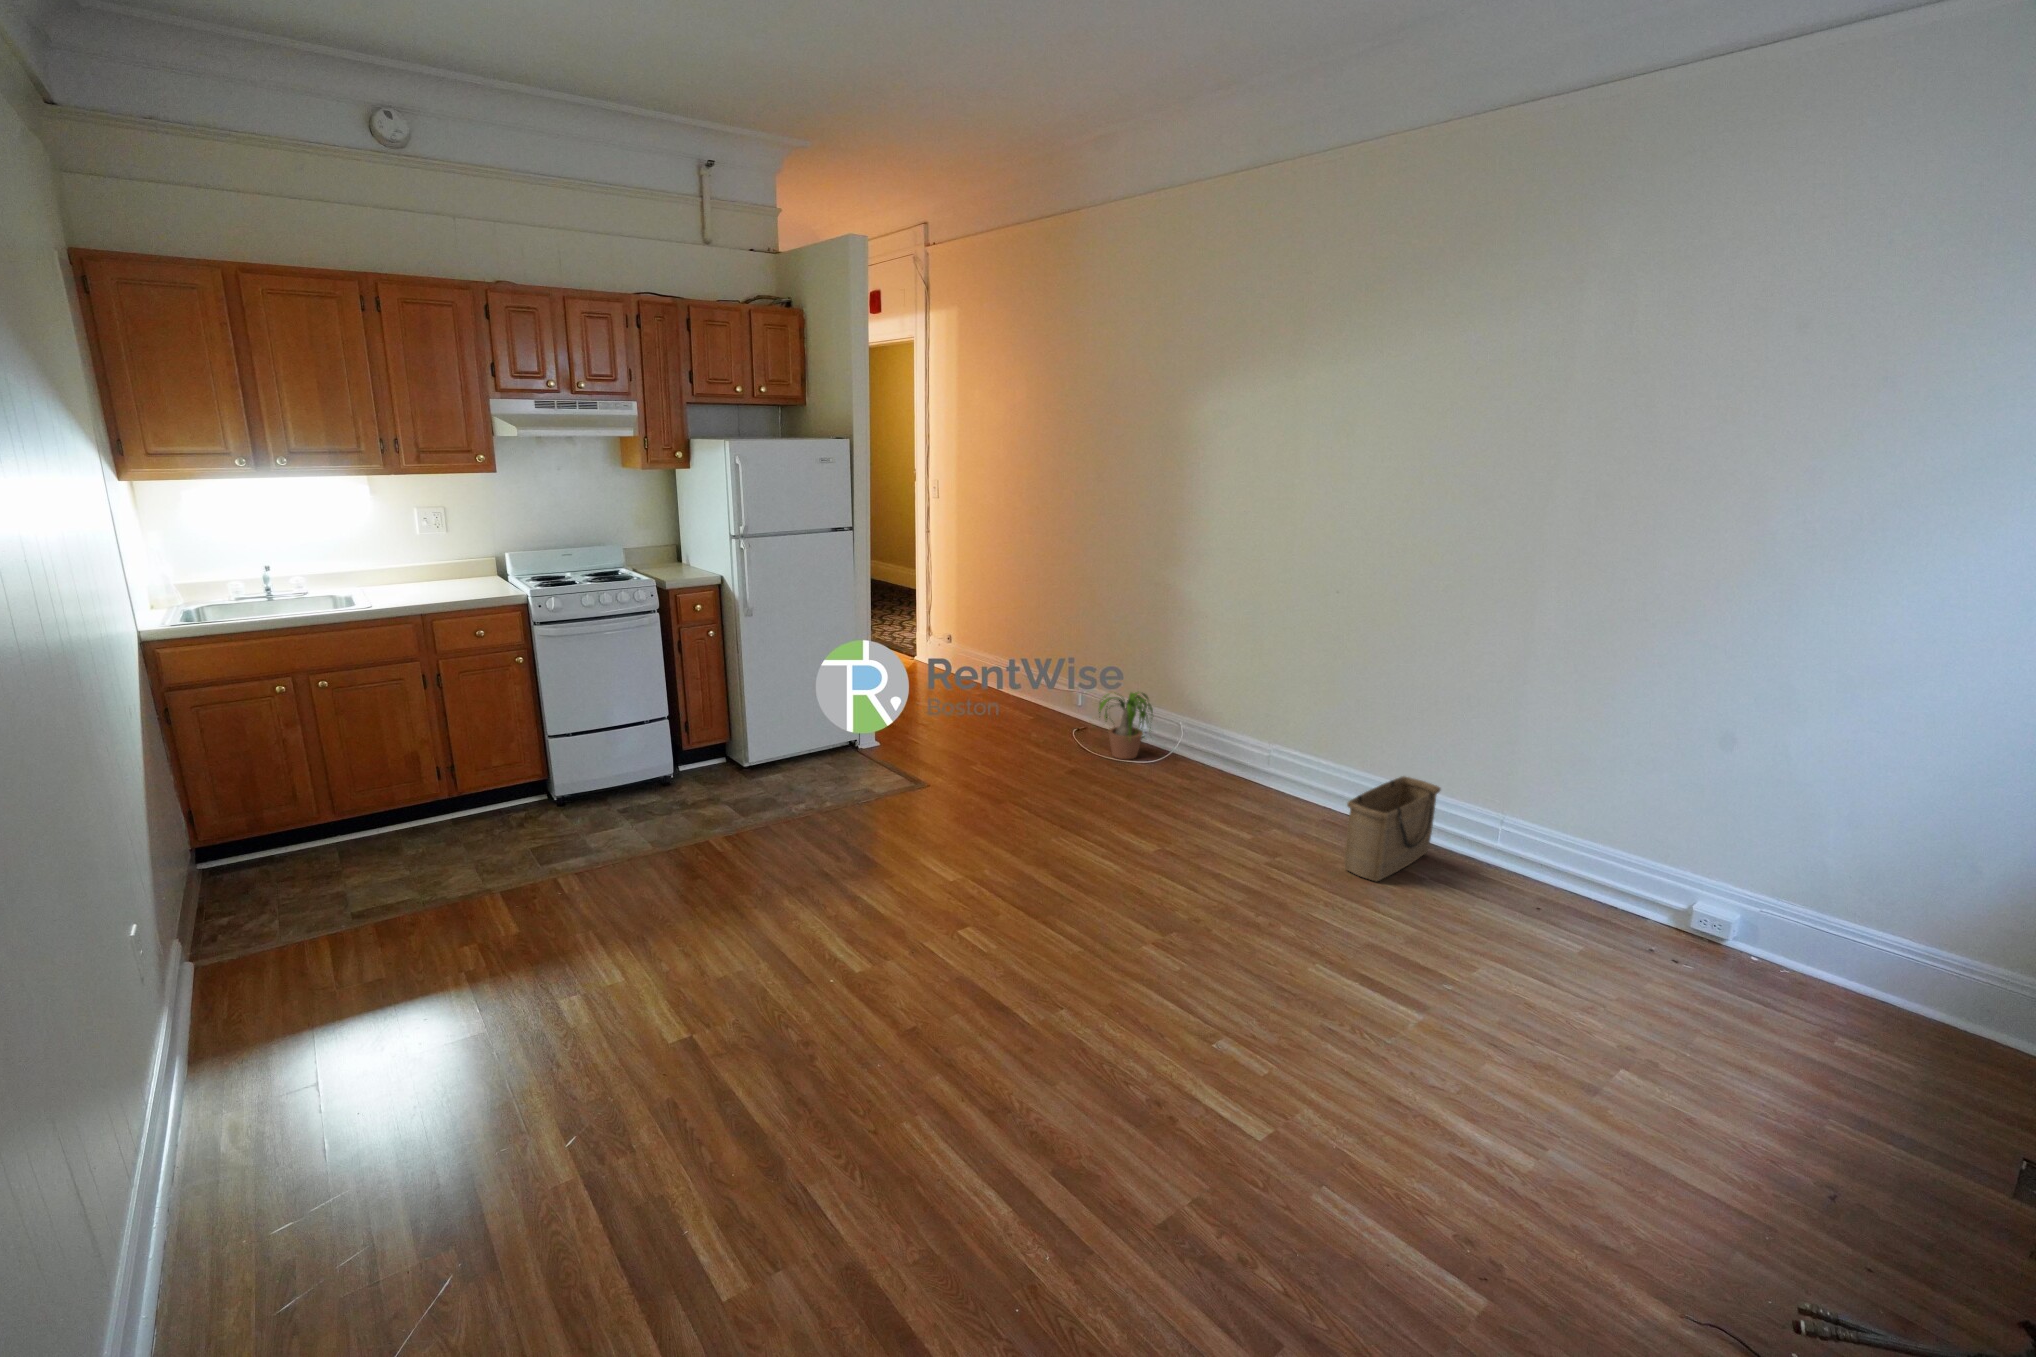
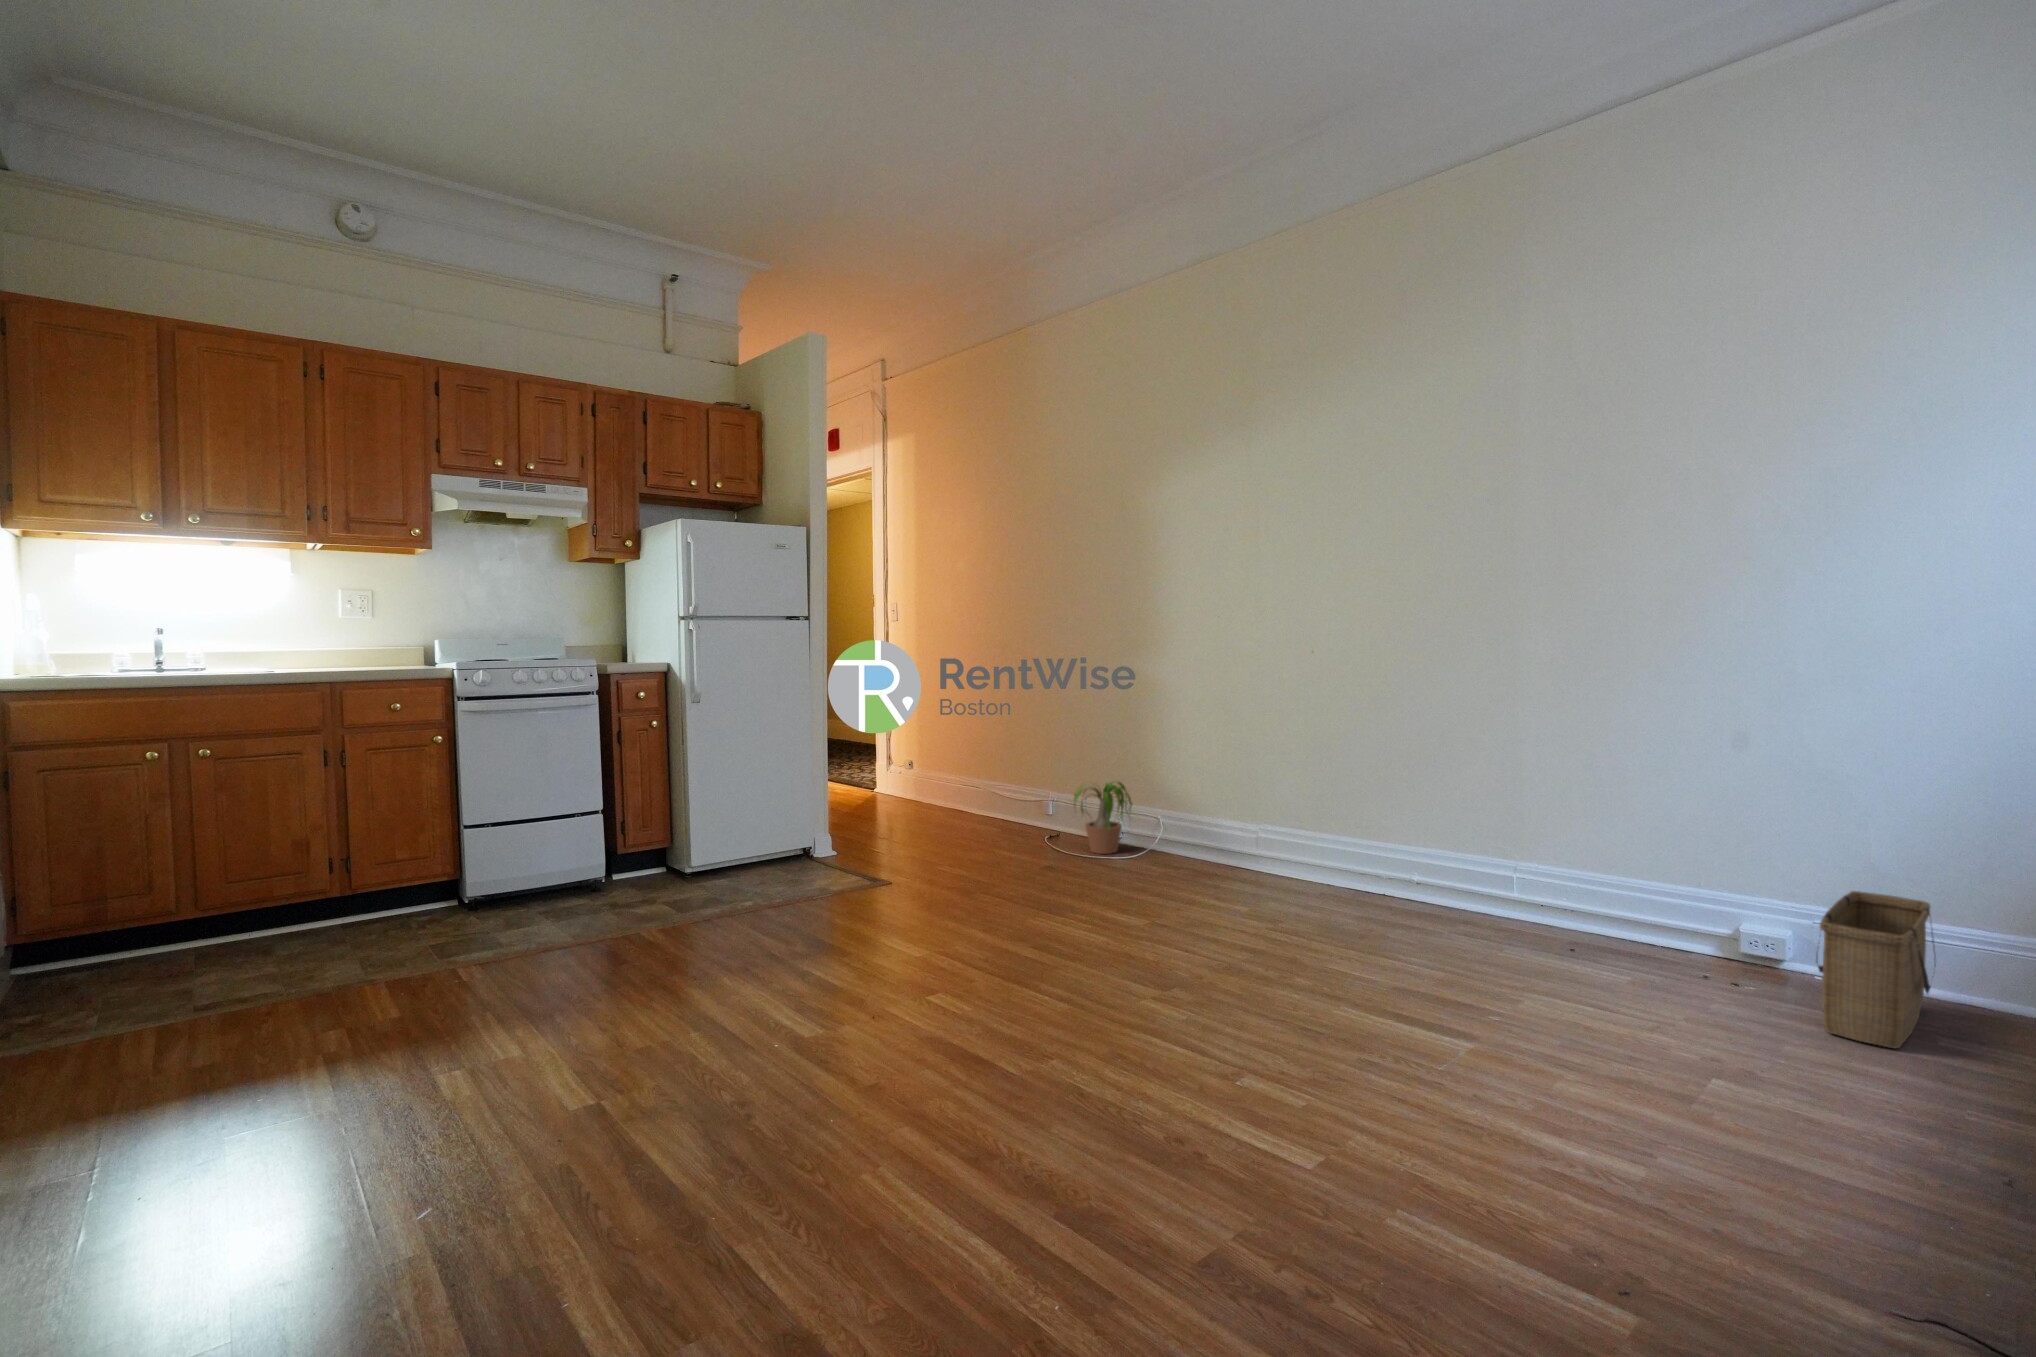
basket: present [1344,776,1441,881] -> present [1818,891,1935,1048]

